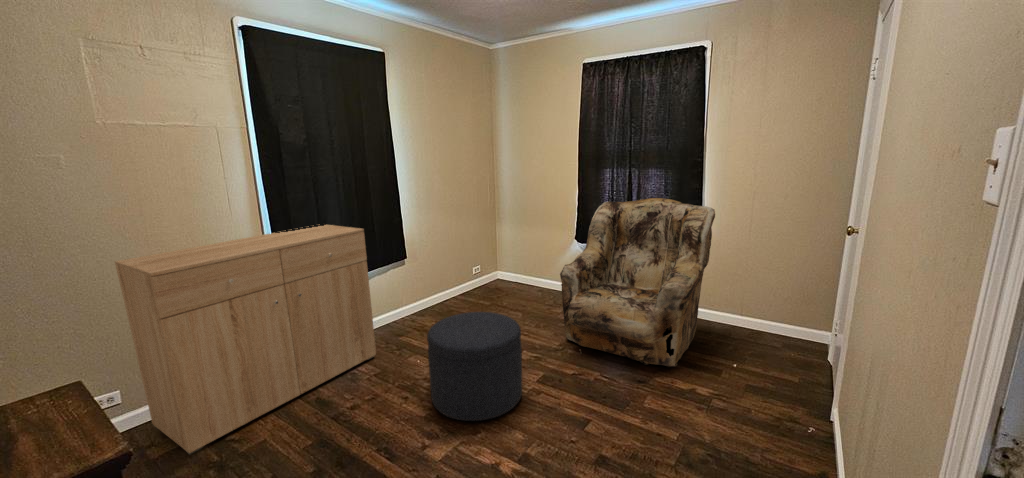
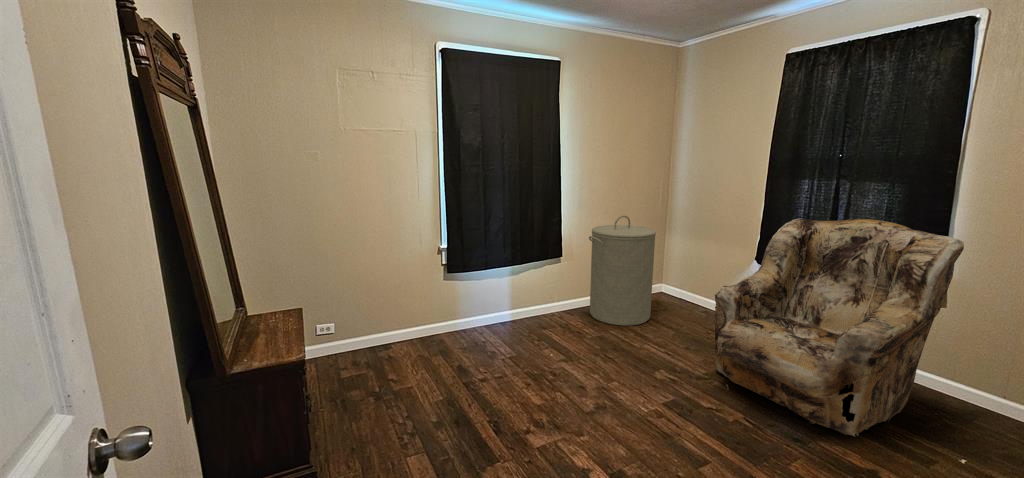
laundry hamper: none [434,211,497,318] -> present [589,215,656,326]
dresser: present [115,225,376,455] -> none [340,216,517,382]
ottoman: present [427,312,522,421] -> none [549,316,646,426]

